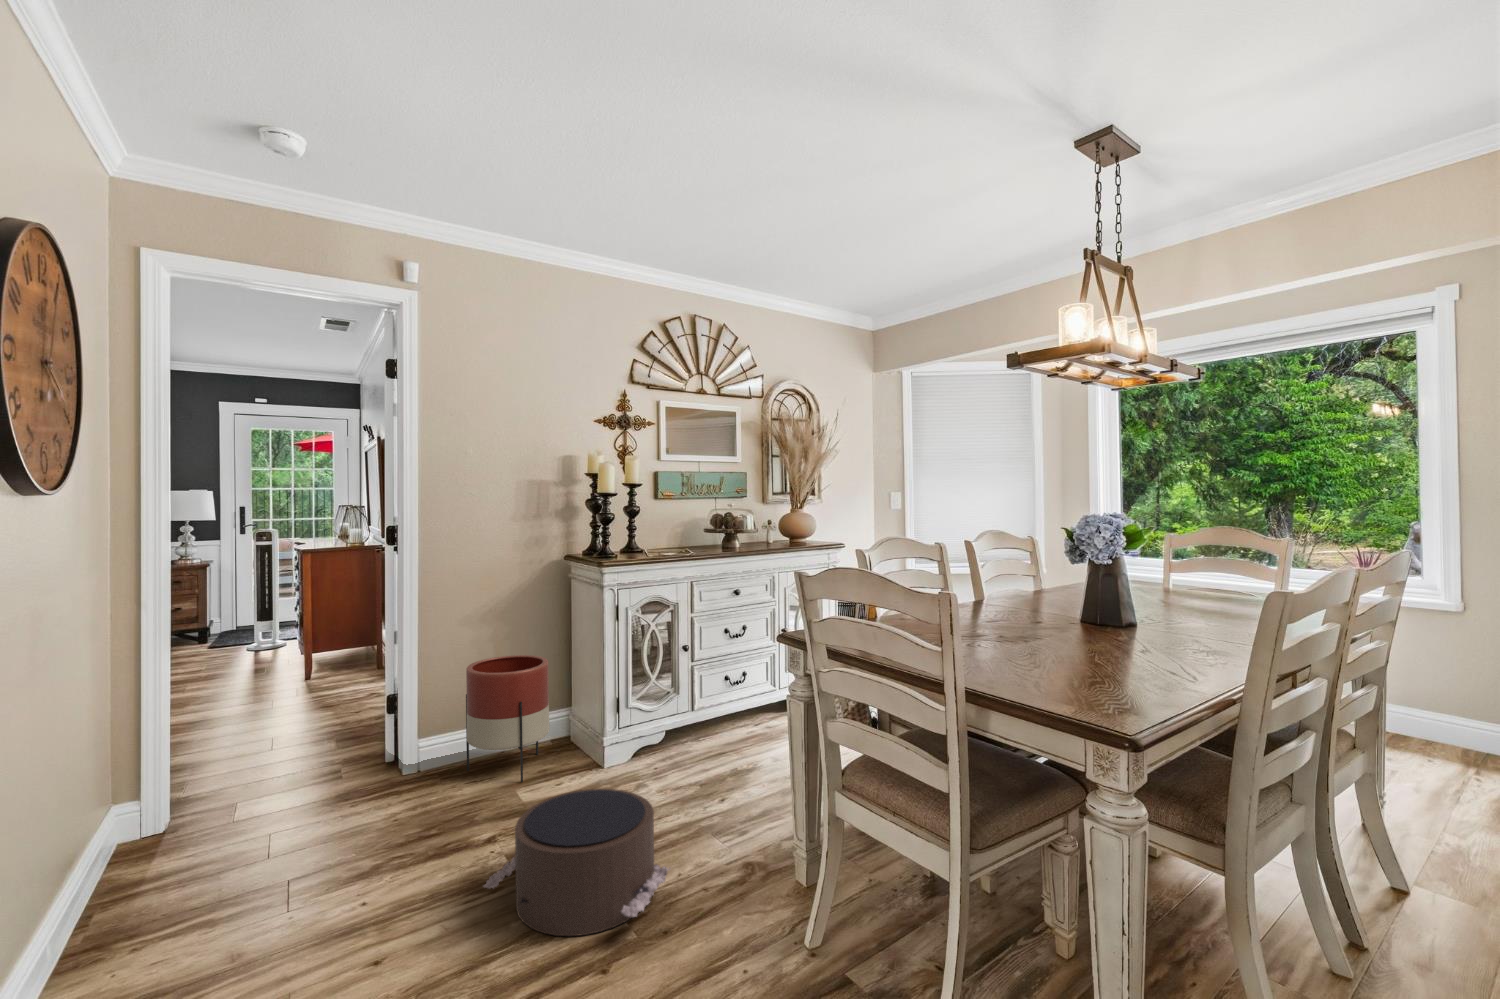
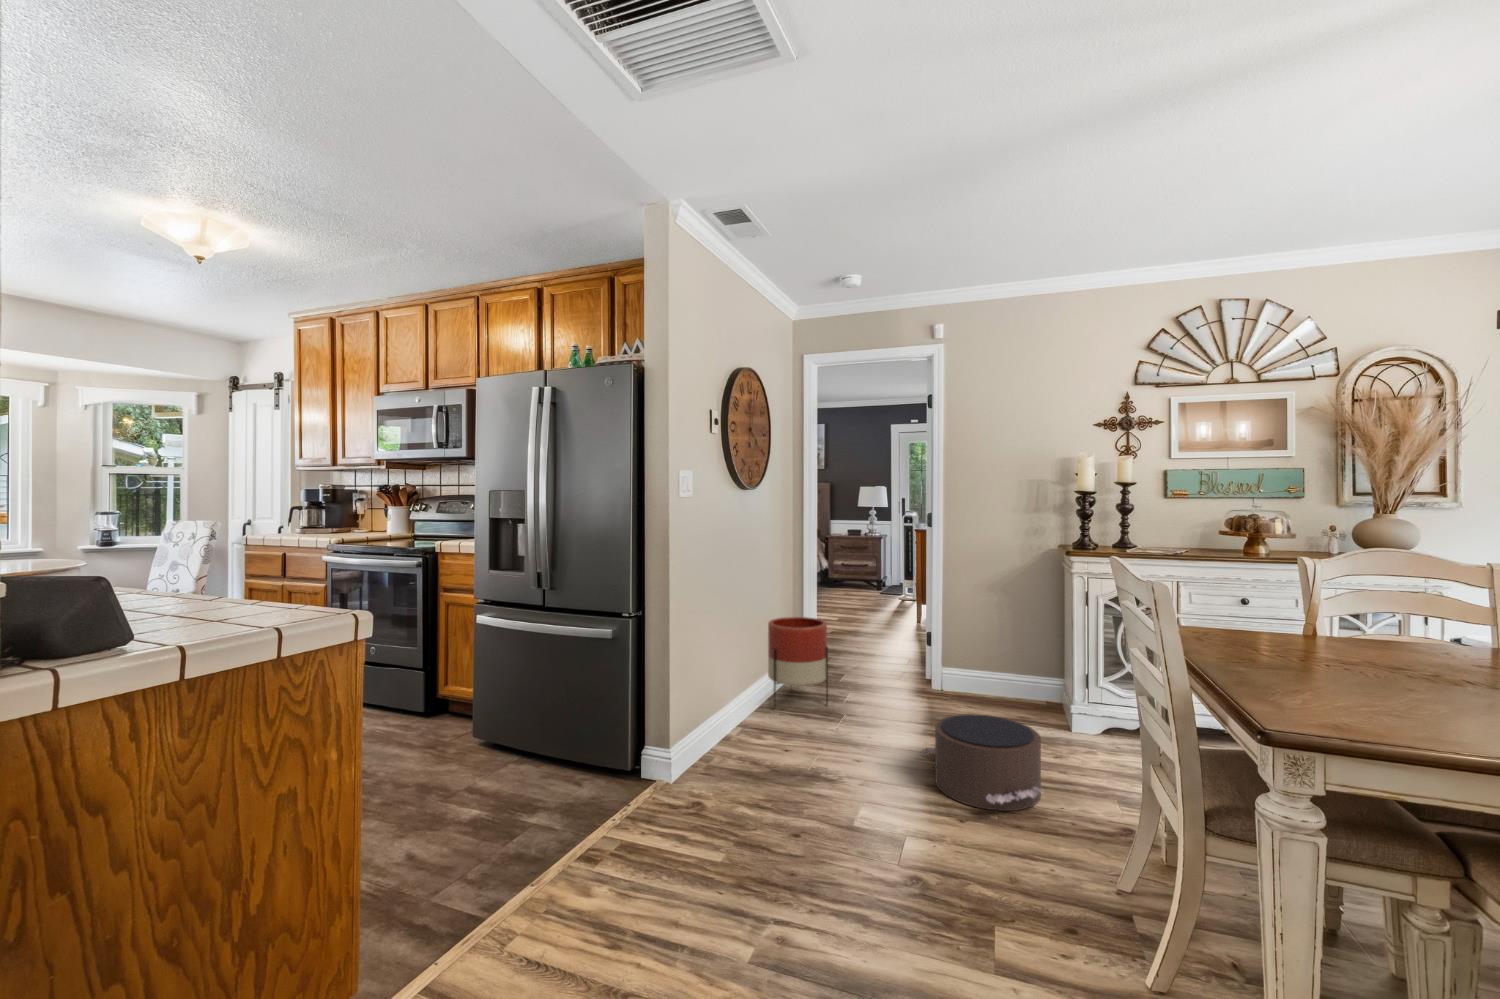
planter: present [466,655,550,782] -> present [768,617,828,708]

